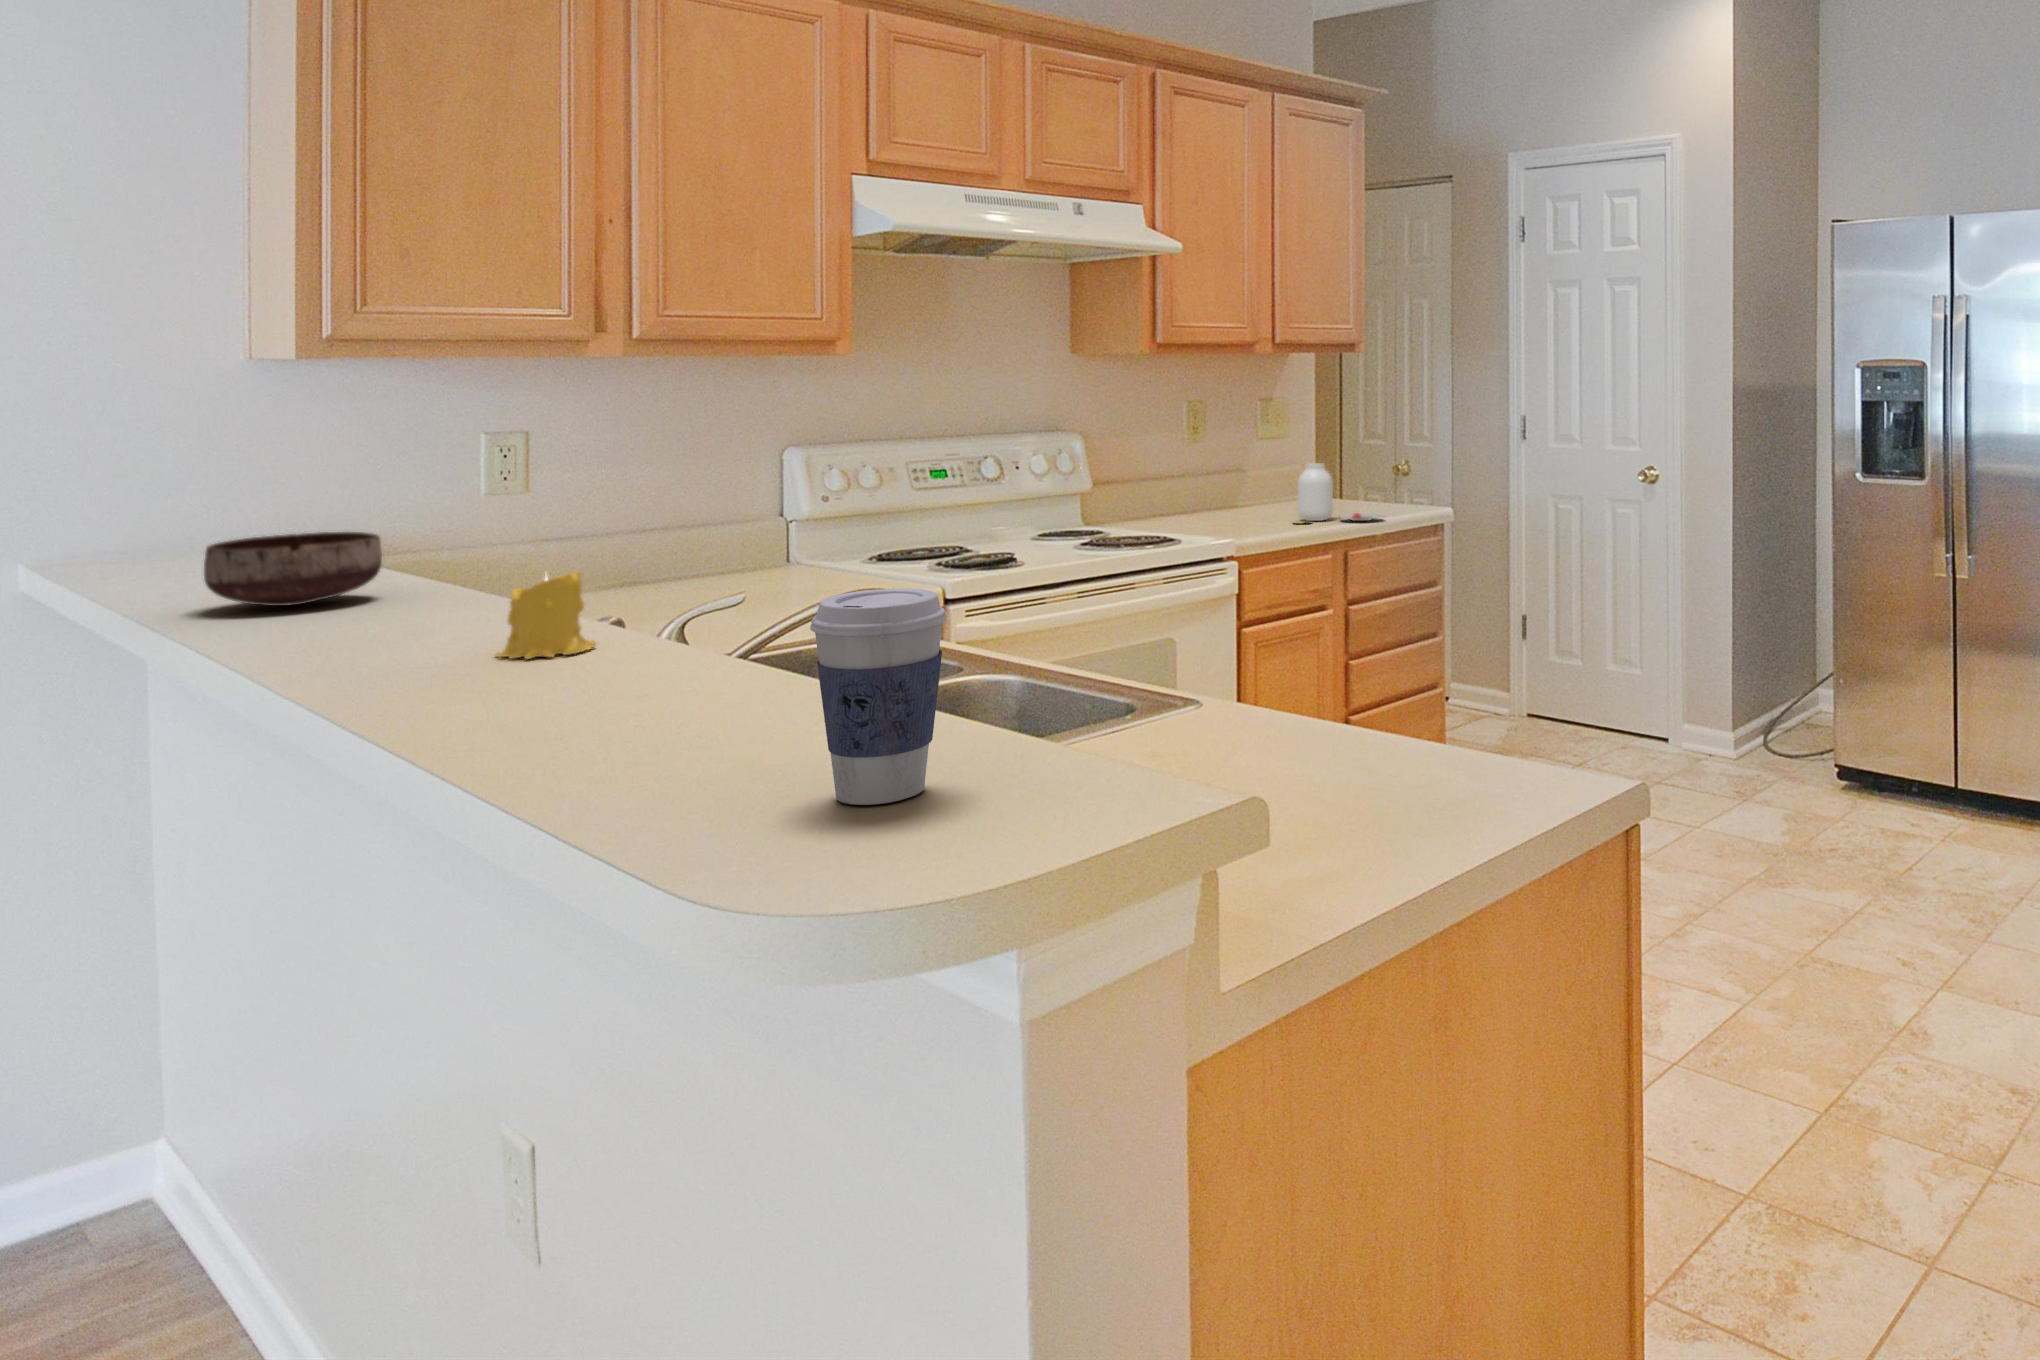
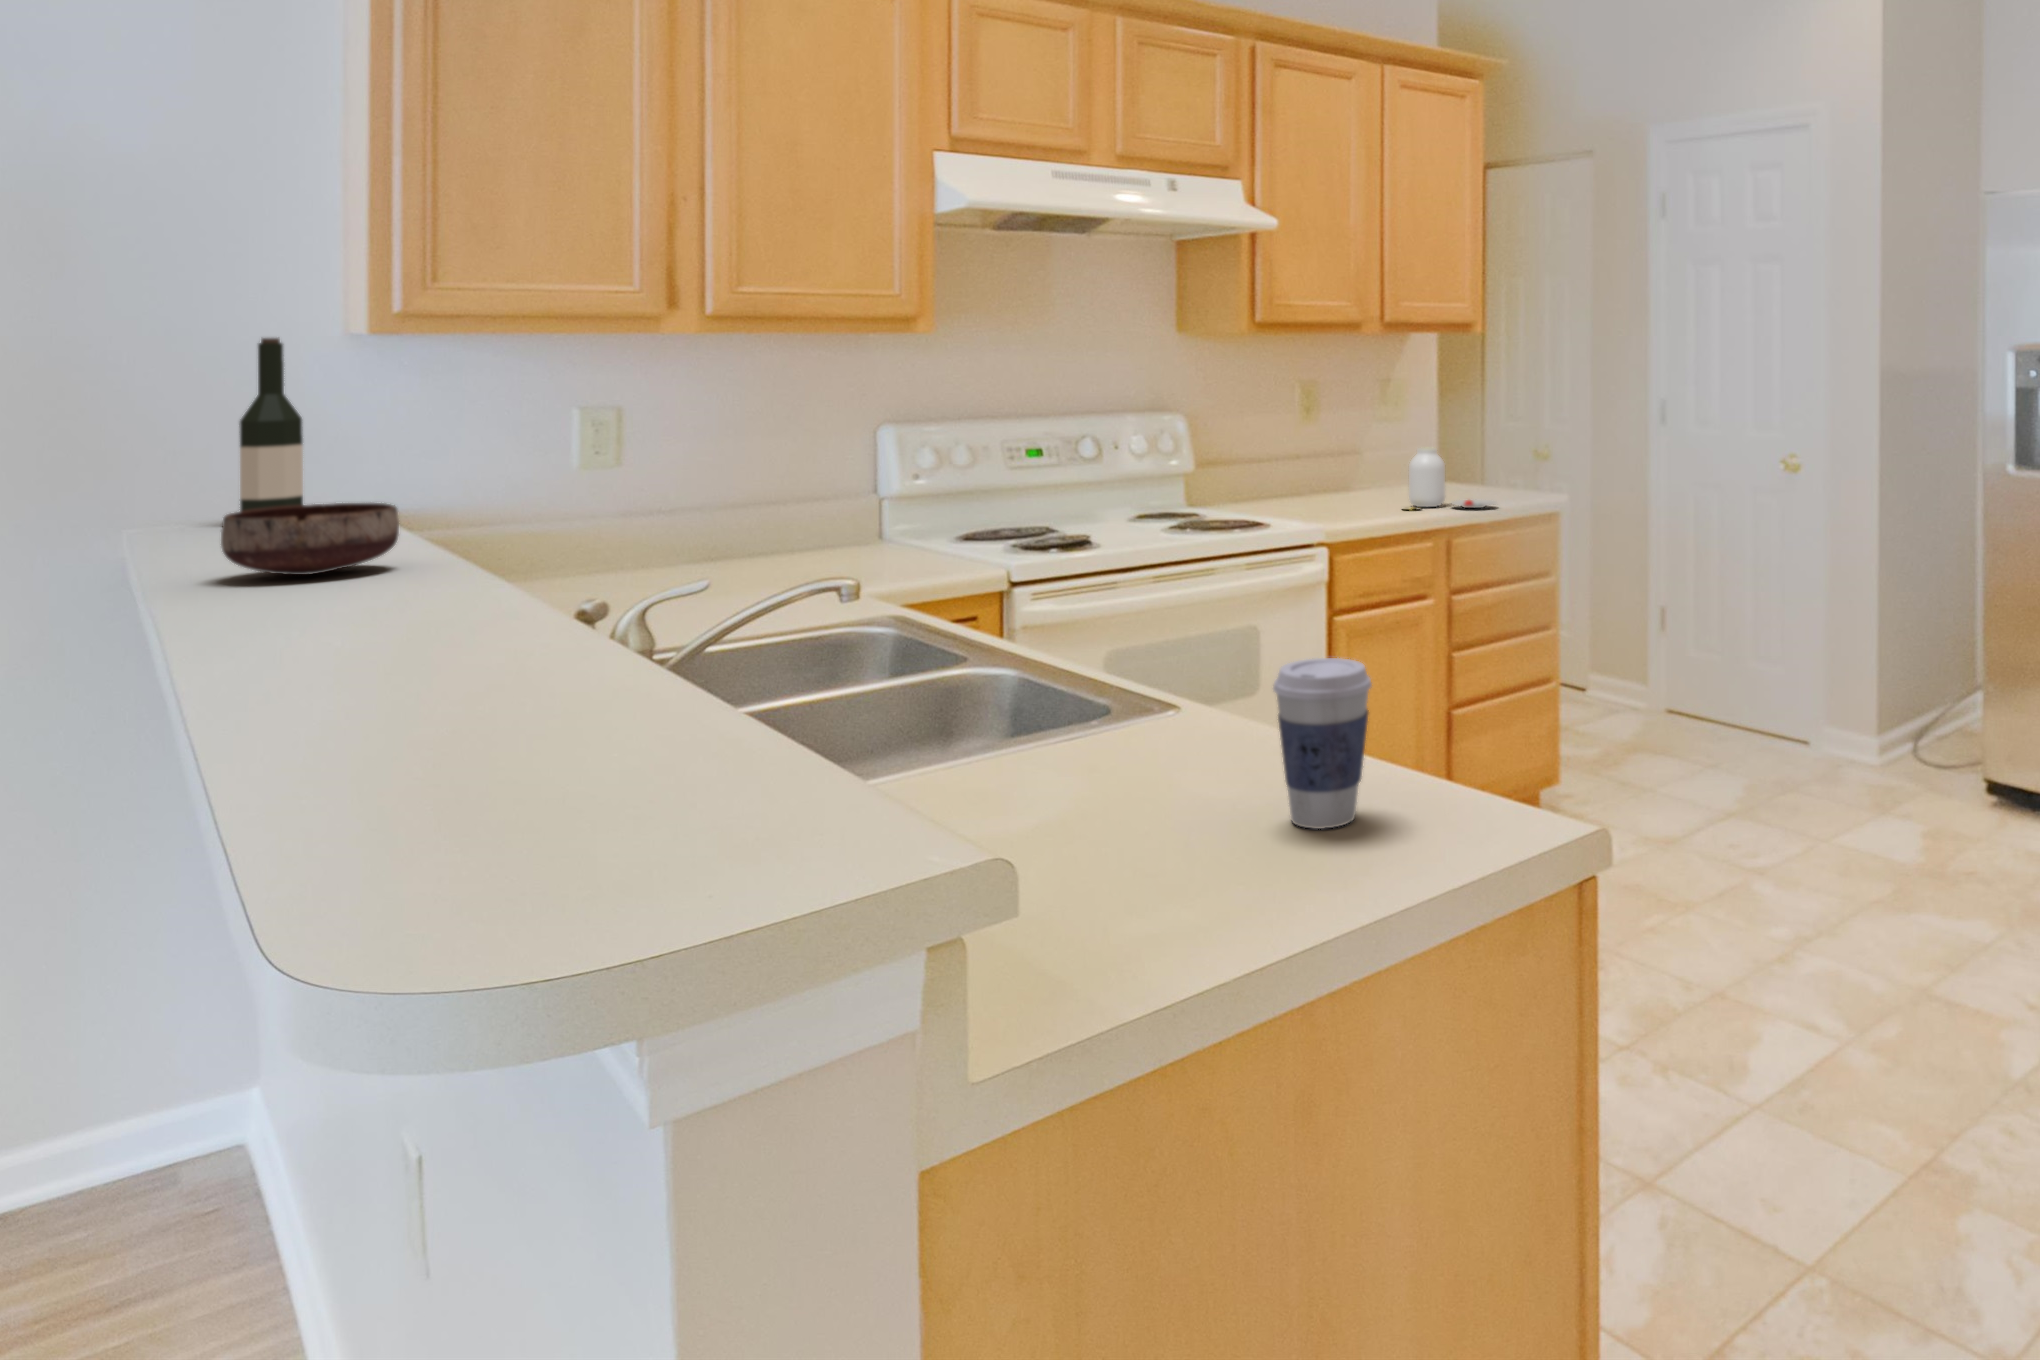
wine bottle: none [147,365,215,559] -> present [239,338,303,511]
candle: present [496,572,596,659] -> none [430,545,536,637]
coffee cup: present [810,589,946,805] -> present [1273,658,1372,829]

